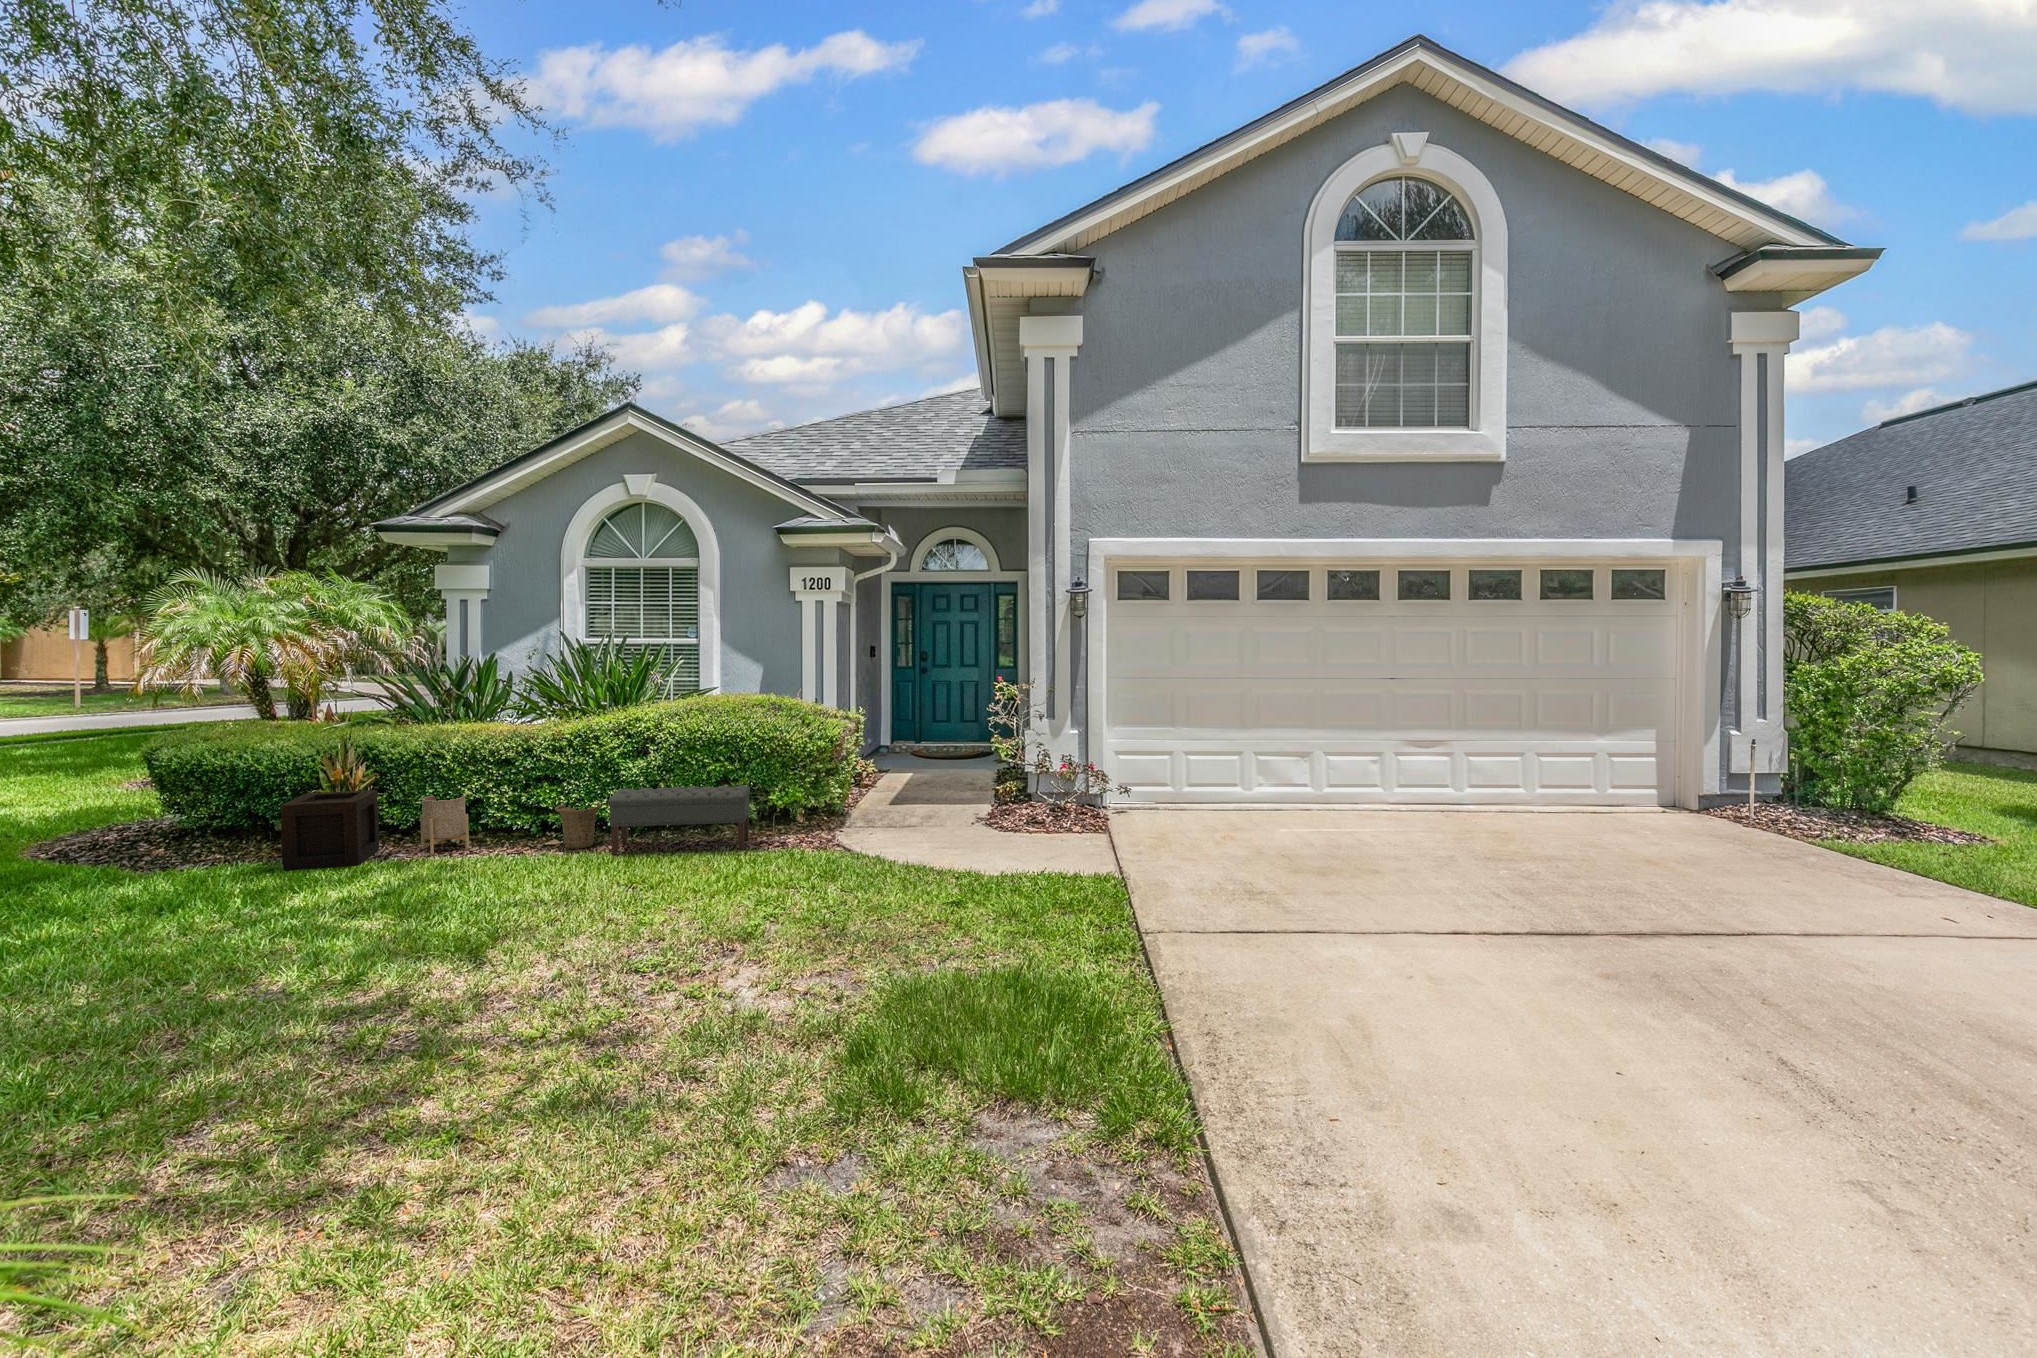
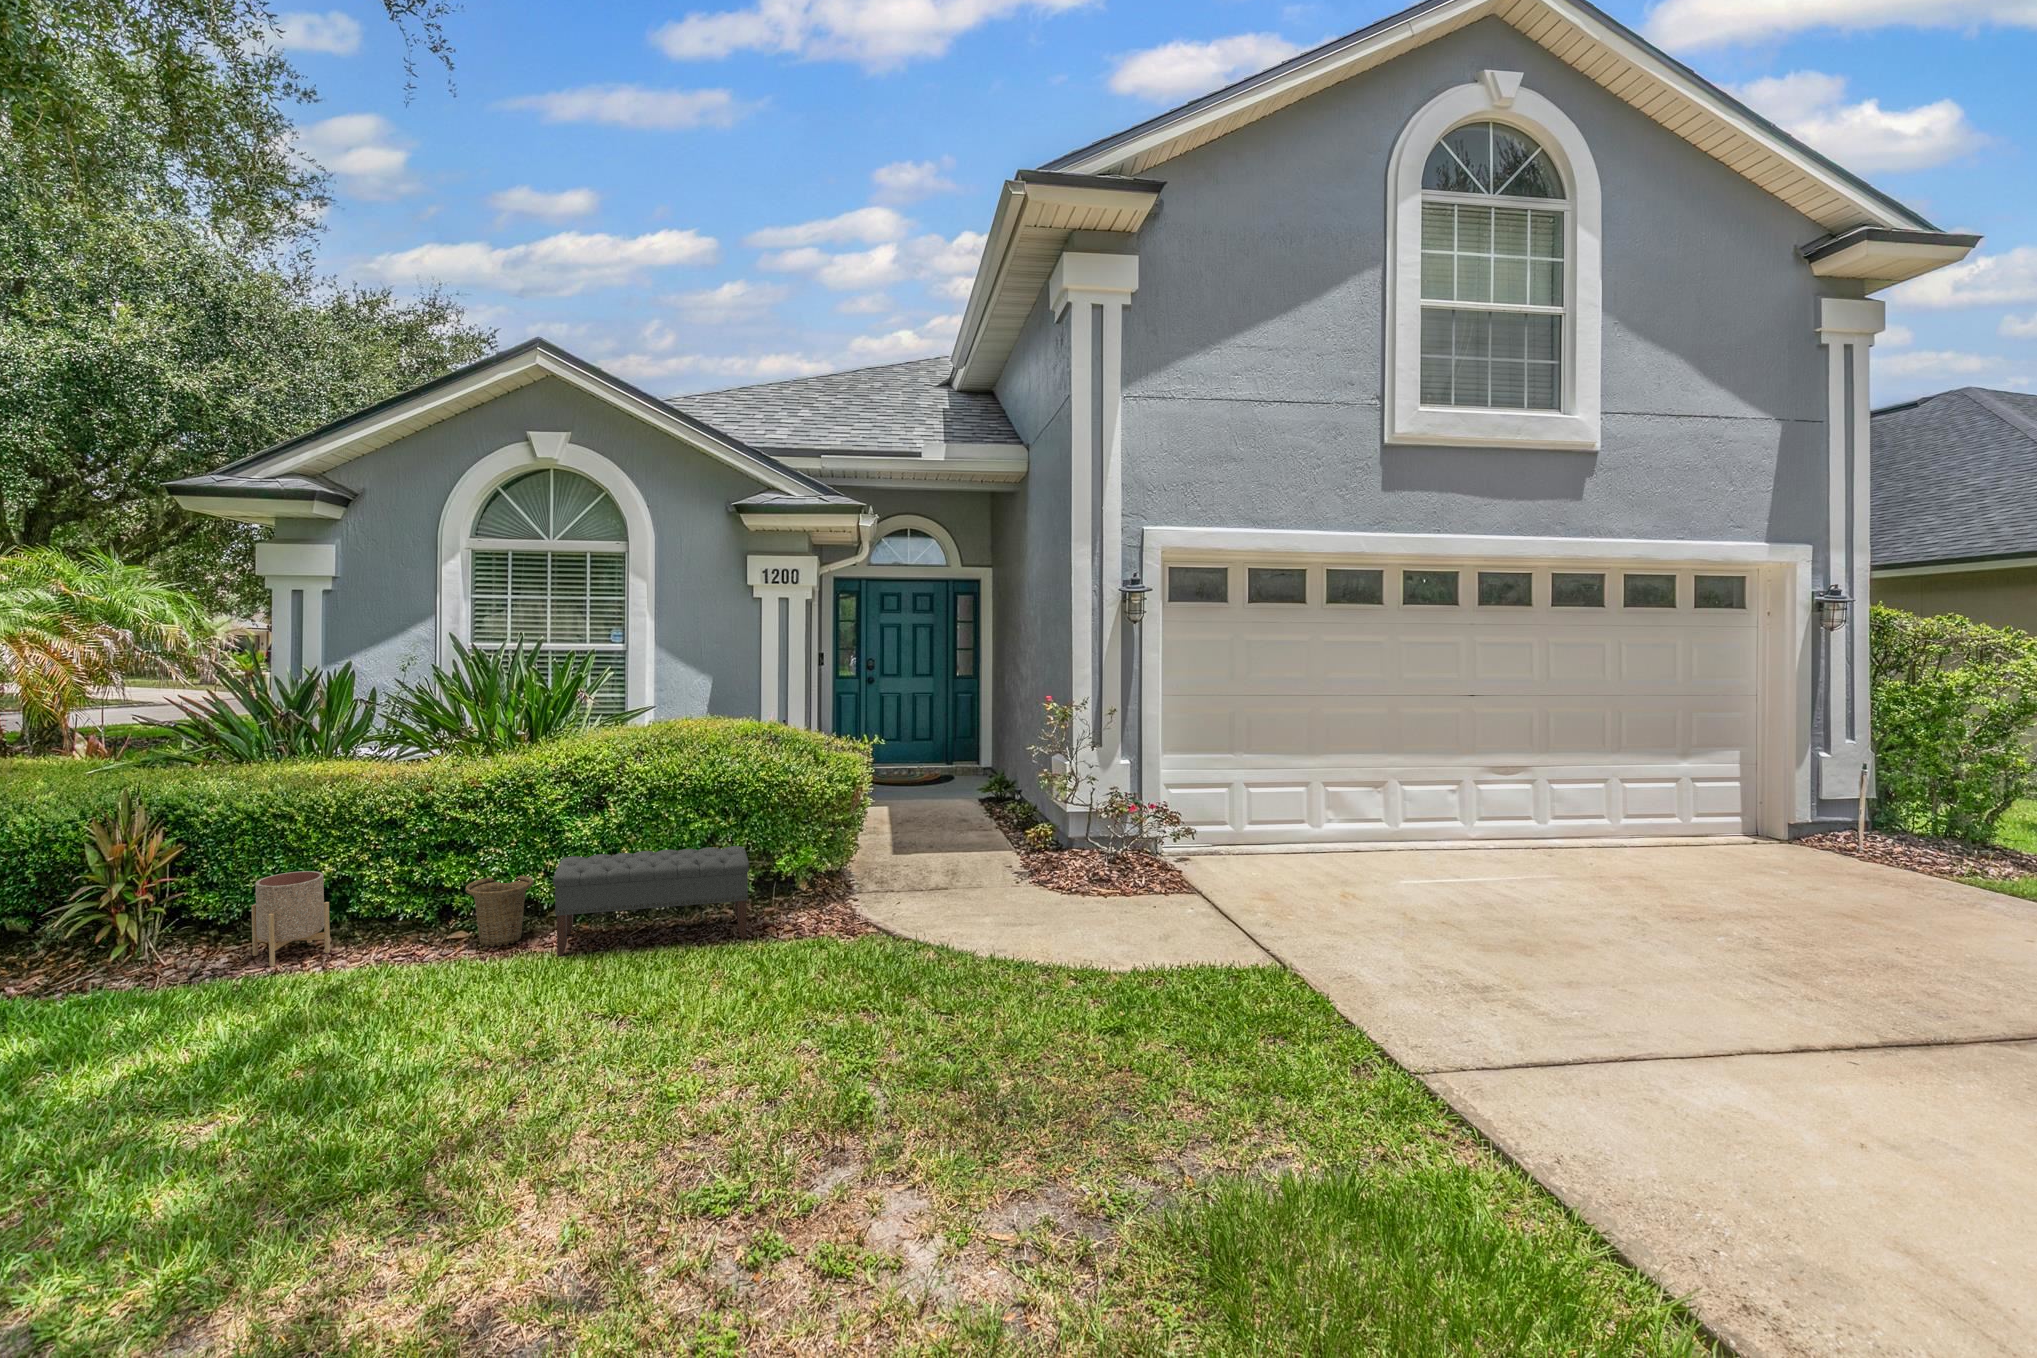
wooden crate: present [281,790,379,870] -> none [14,872,183,1013]

